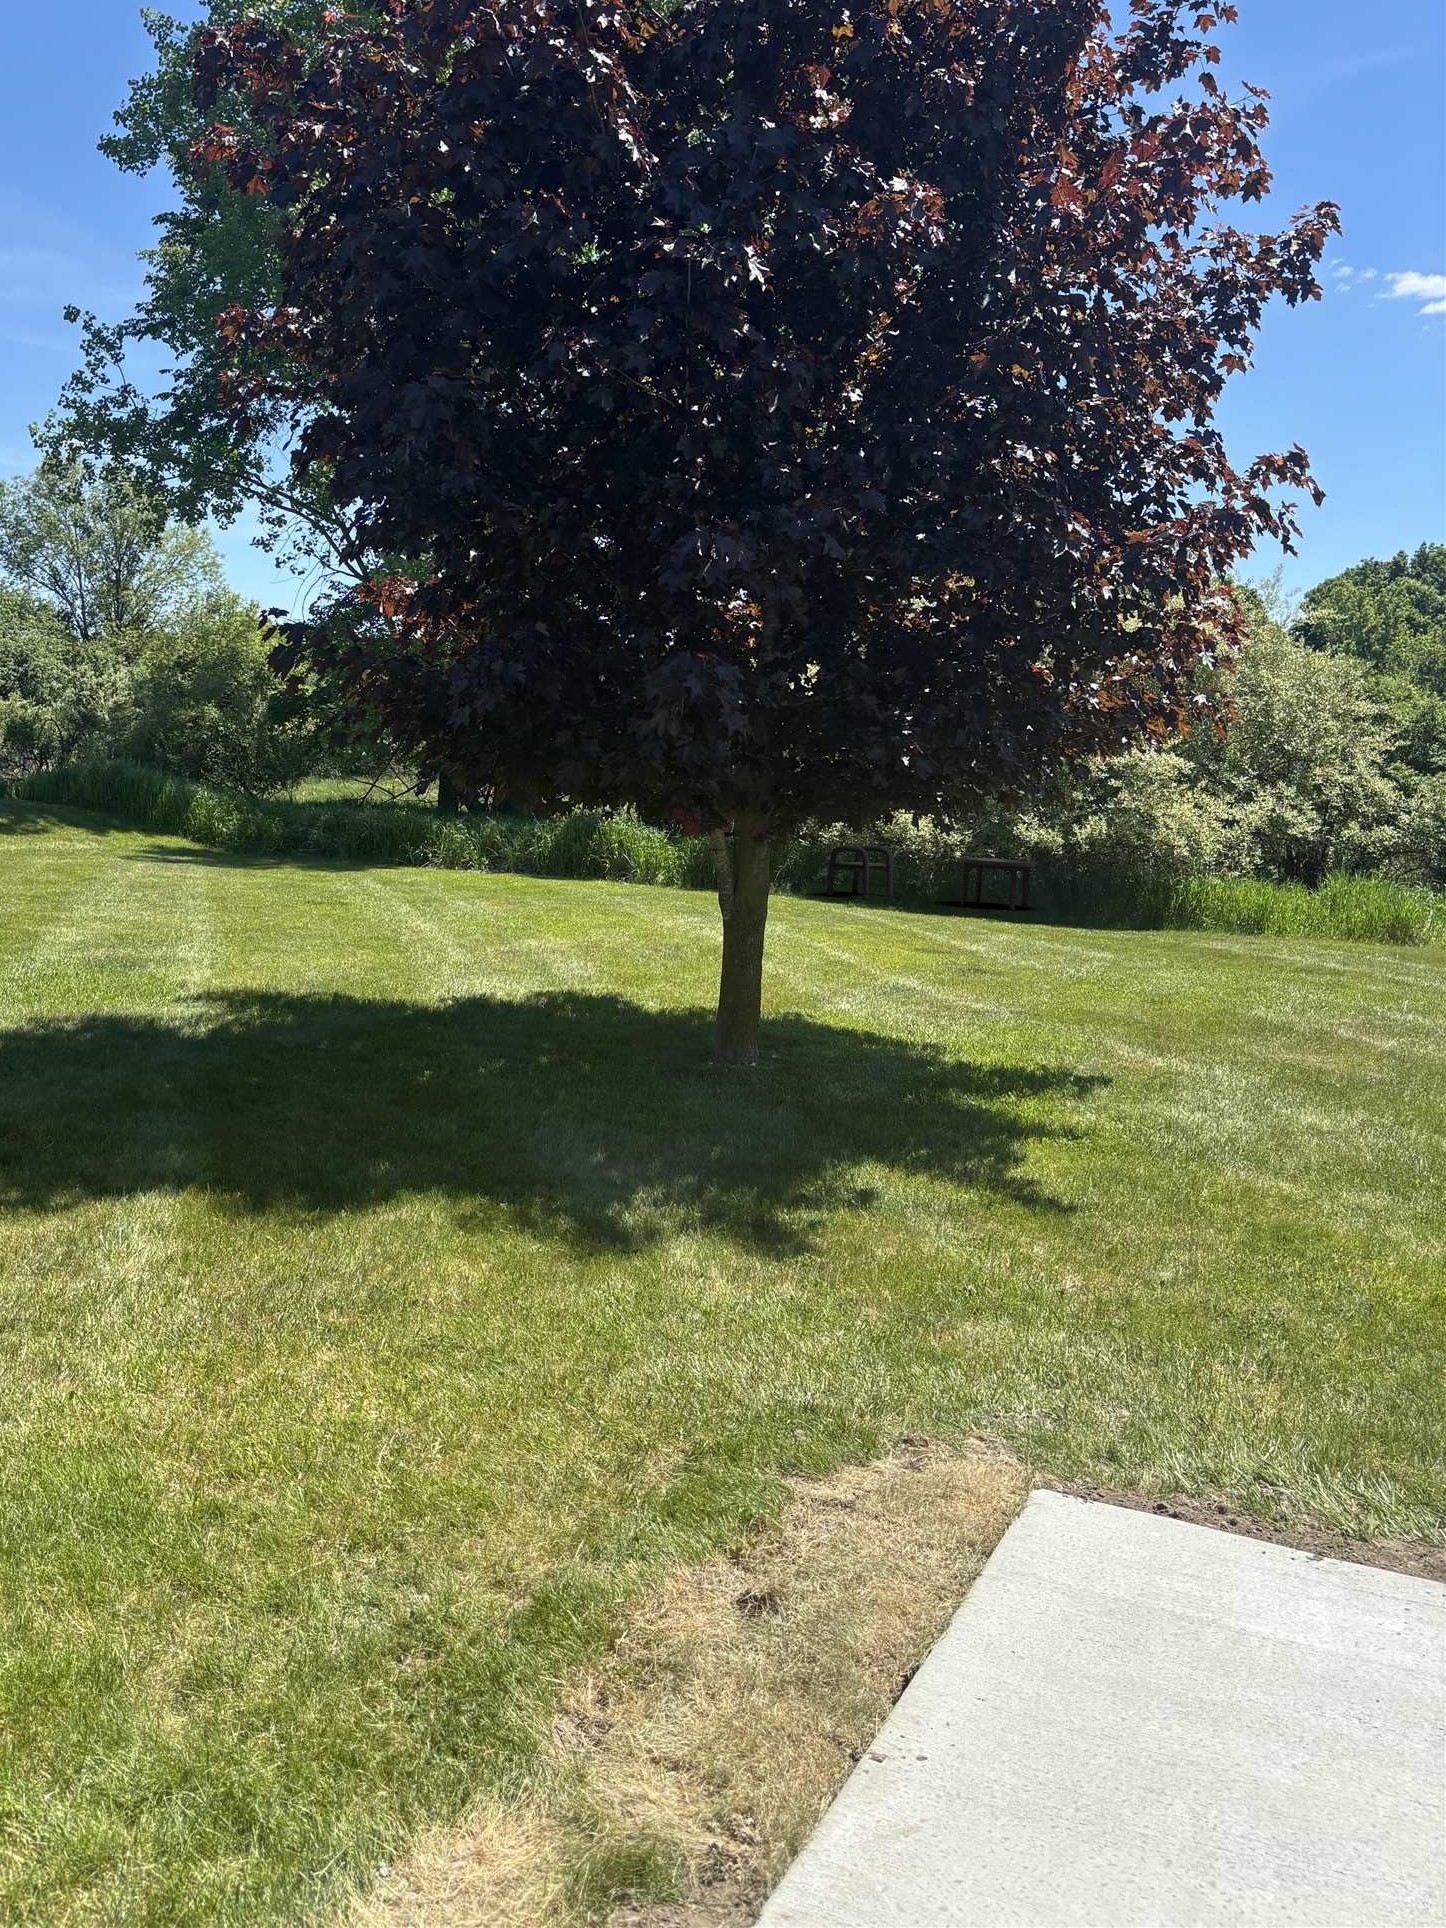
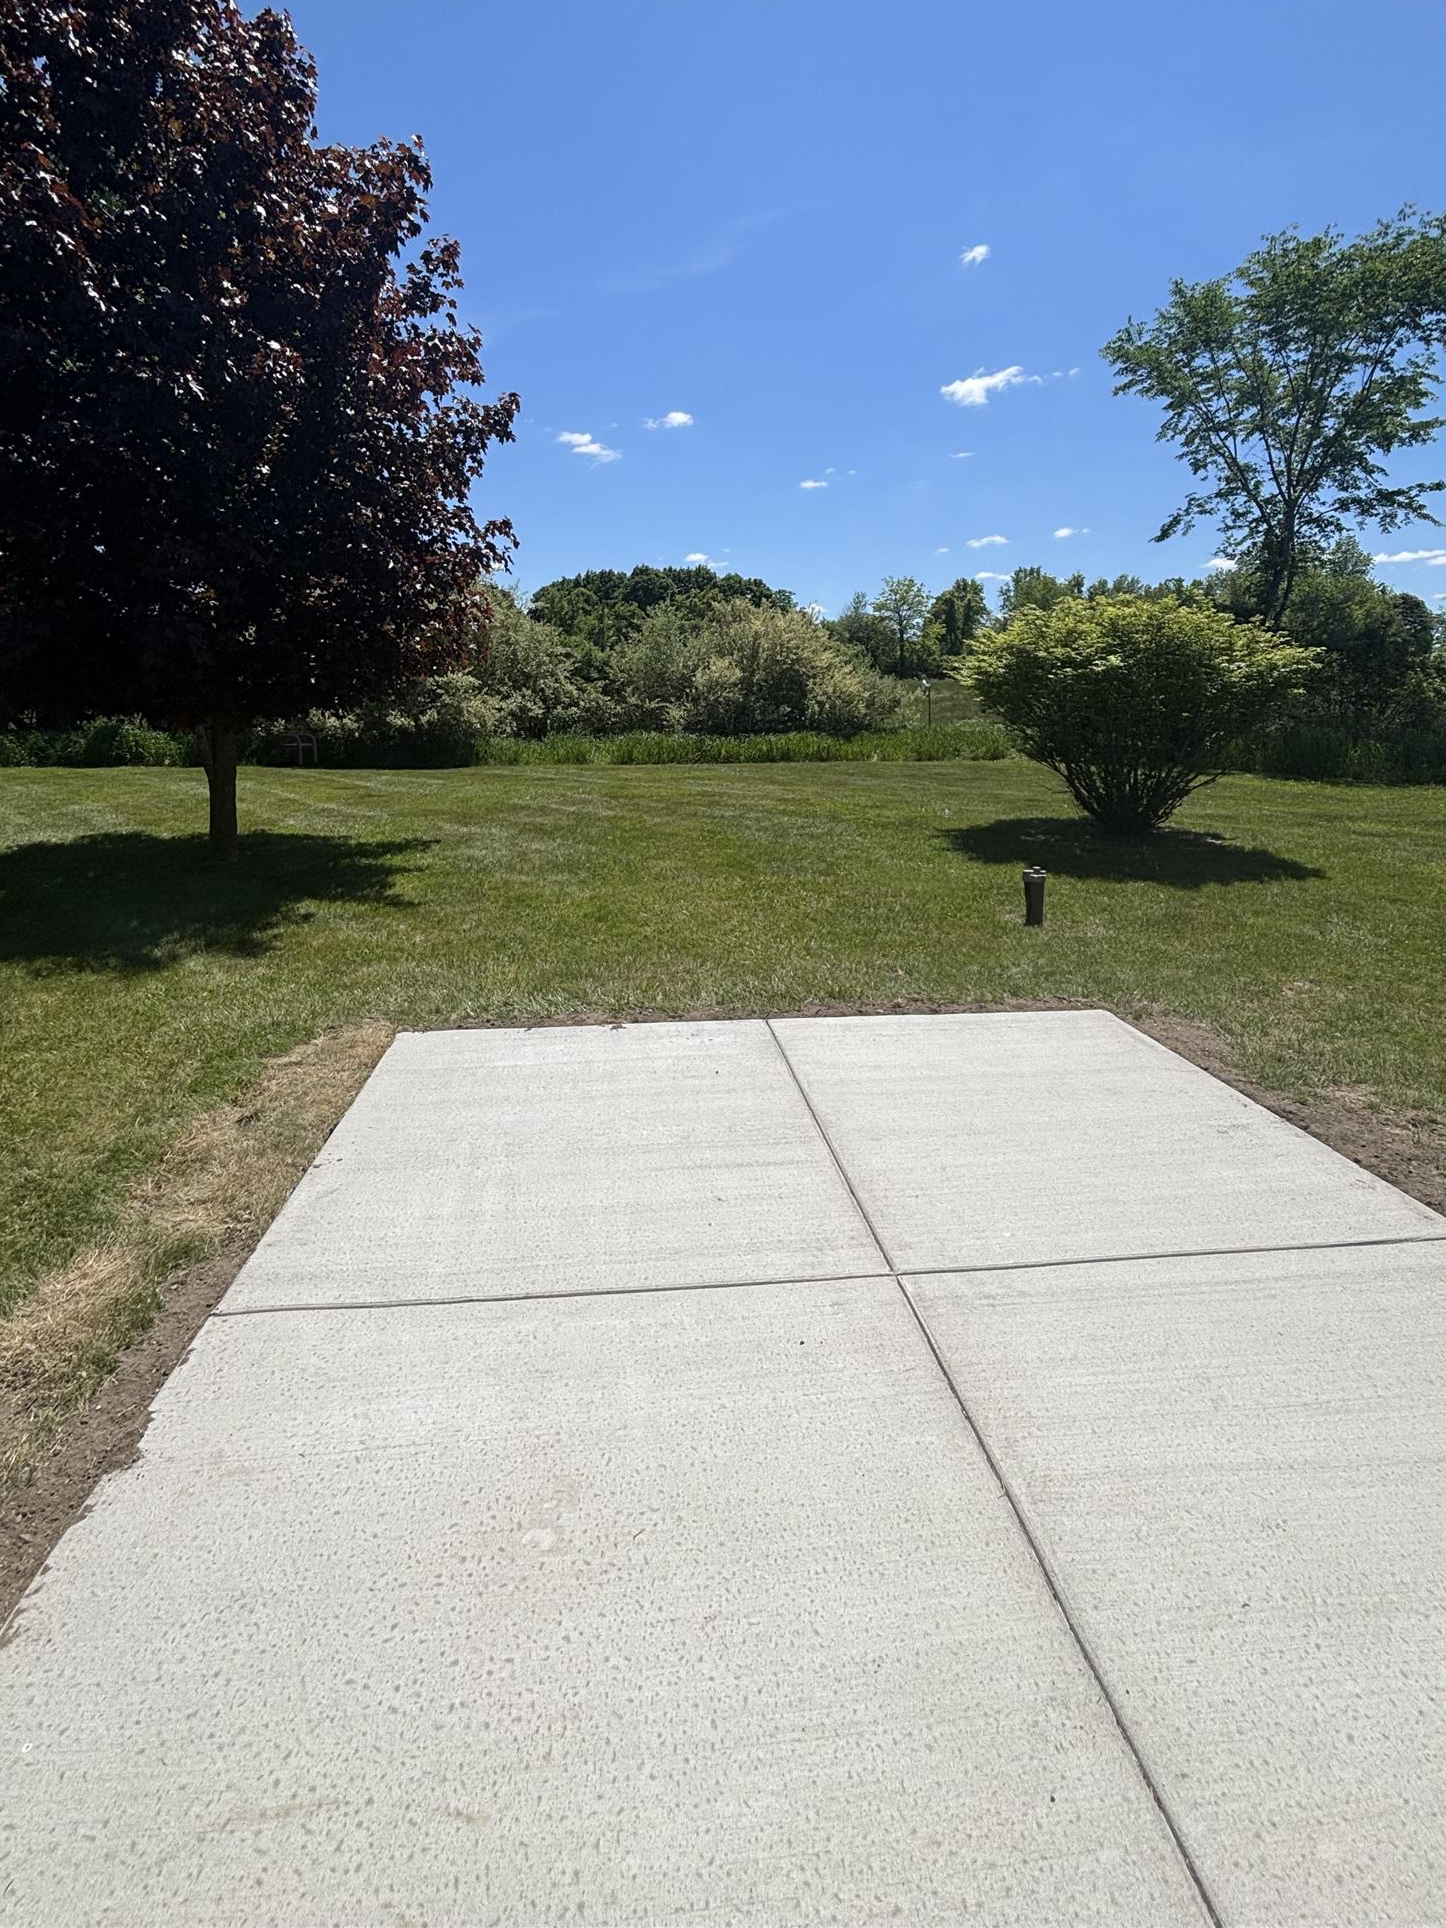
round table: present [957,857,1038,910] -> none [353,736,401,764]

